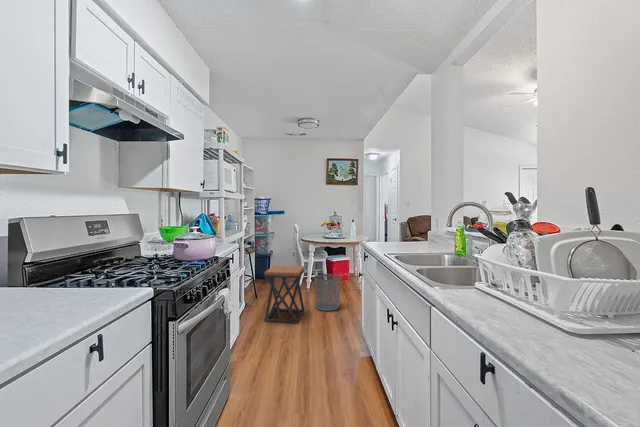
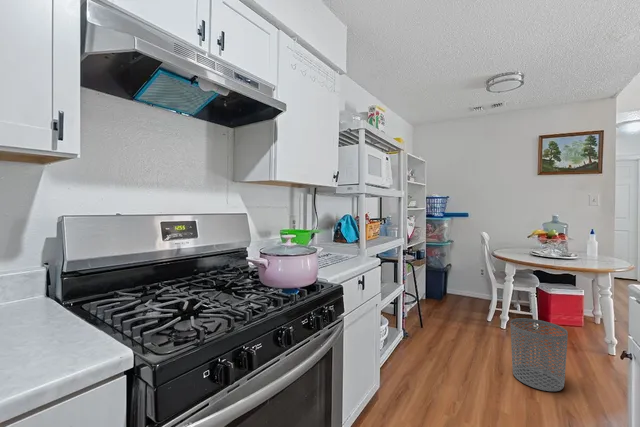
stool: present [265,266,305,323] -> none [418,292,491,401]

